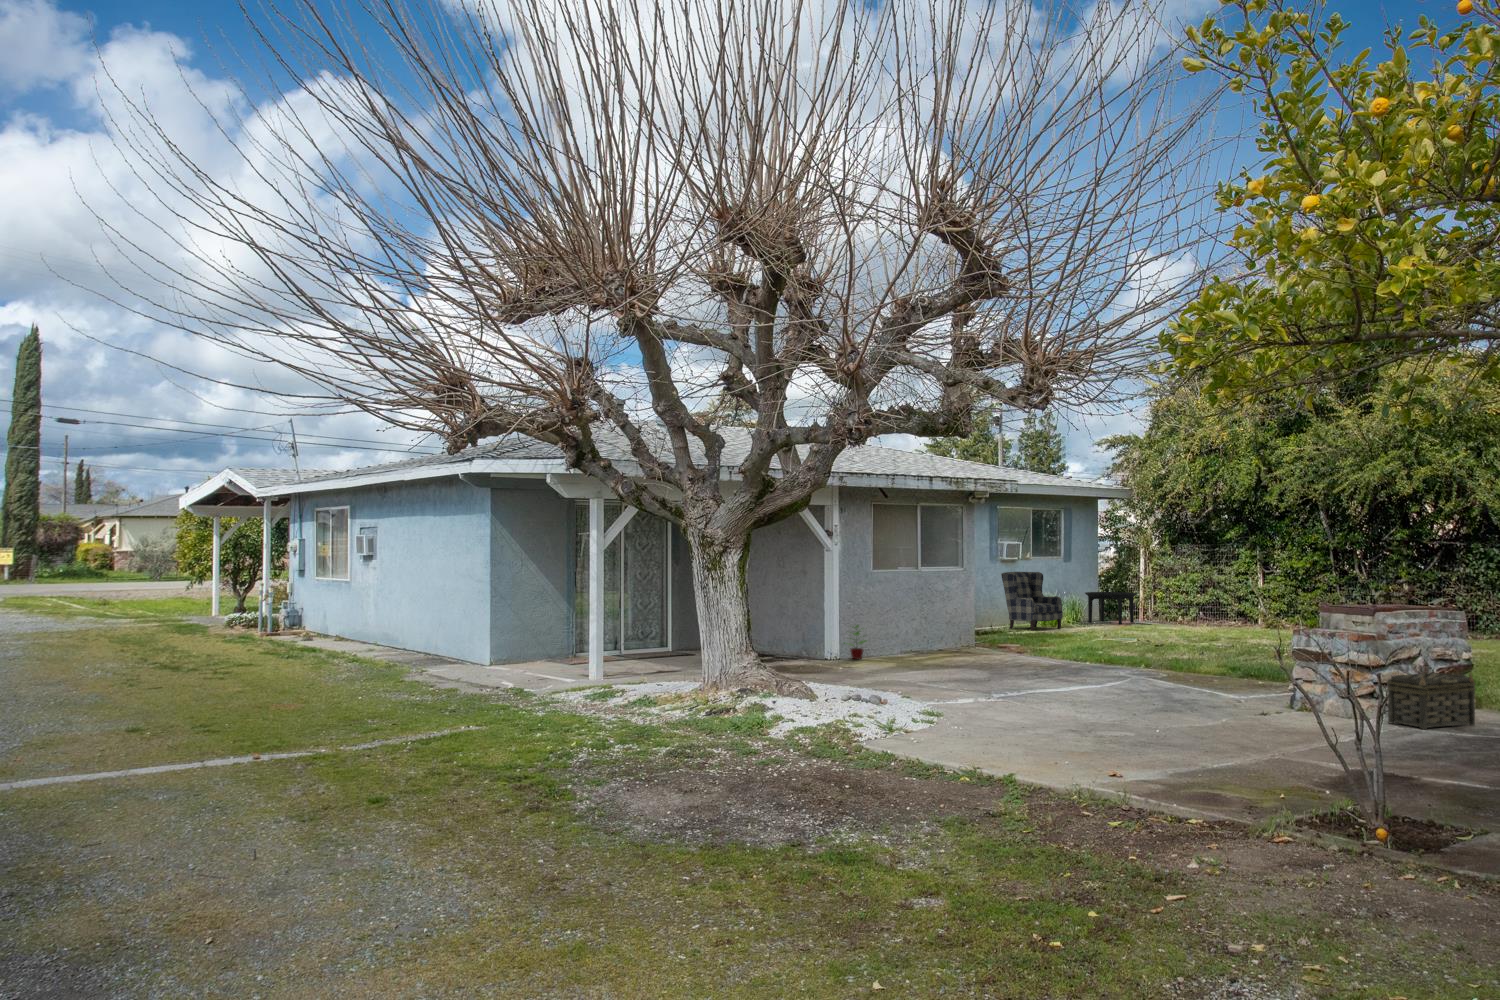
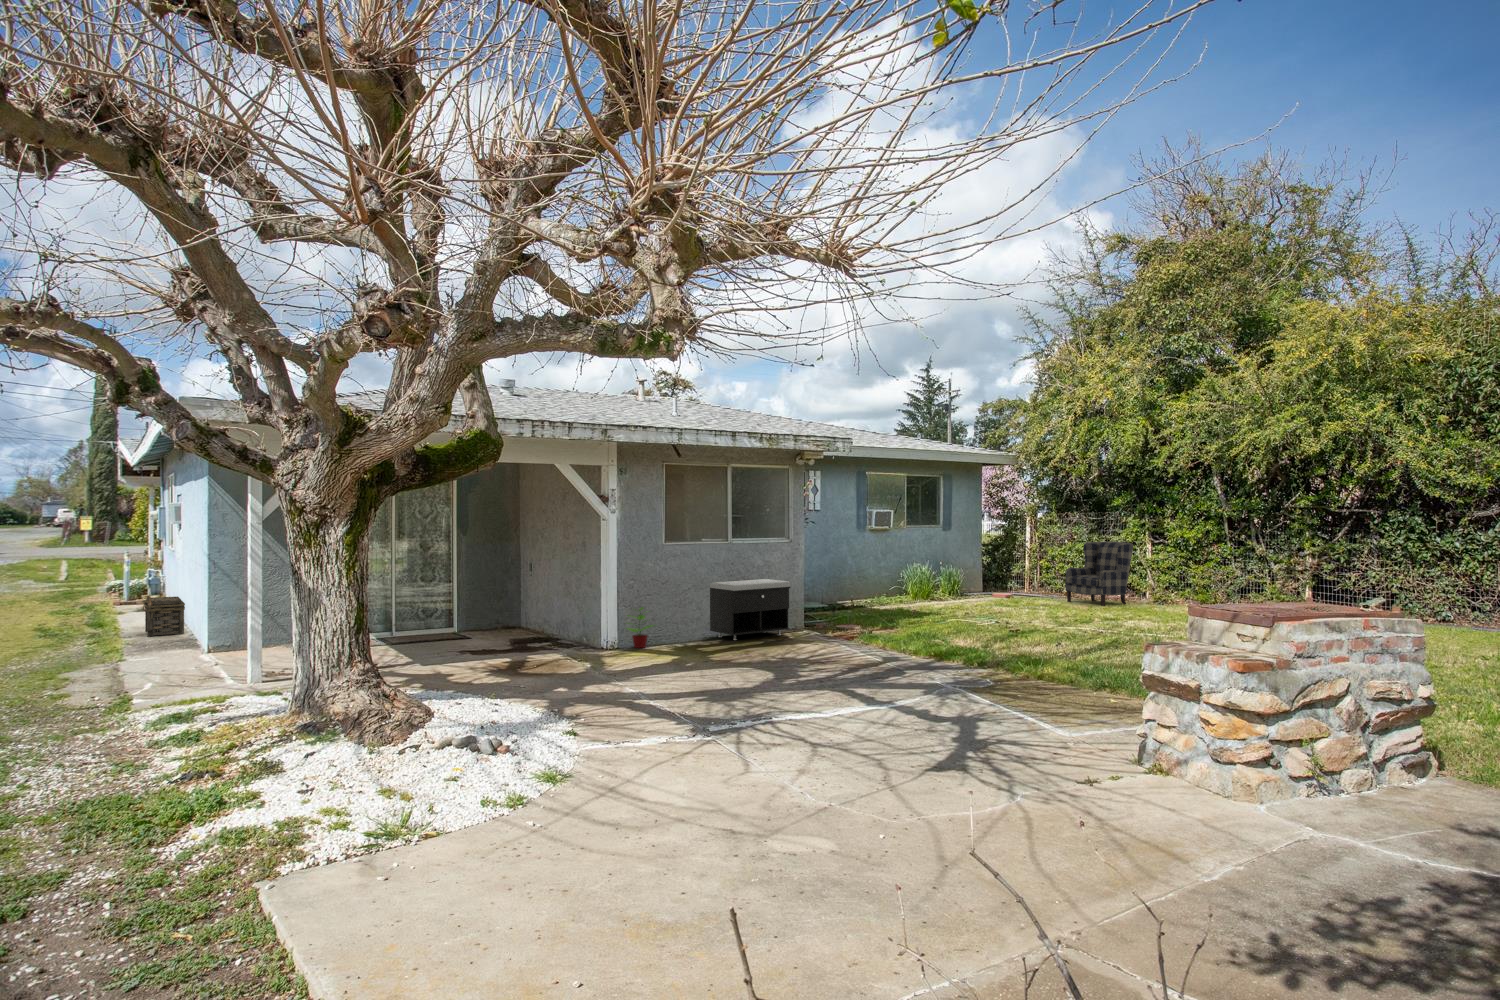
chair: present [1001,572,1063,631] -> present [1065,542,1133,606]
round table: present [1085,592,1137,624] -> none [965,562,1020,597]
storage bench: none [902,603,969,654] -> present [710,579,790,640]
basket: present [1387,673,1475,729] -> present [142,596,185,637]

